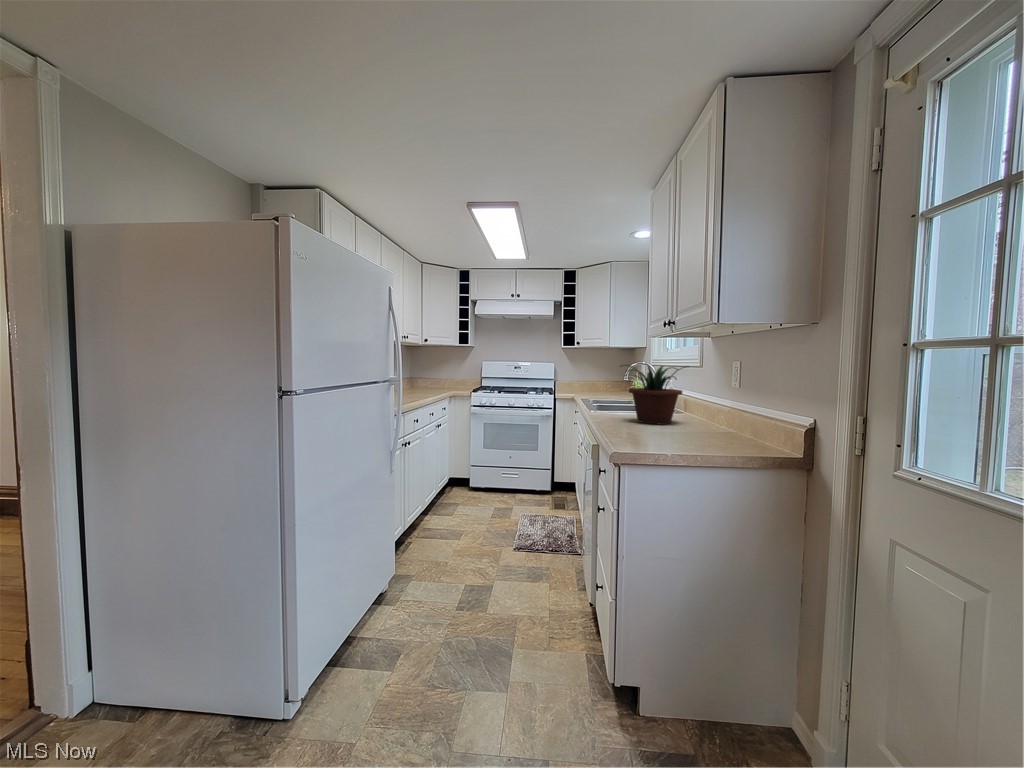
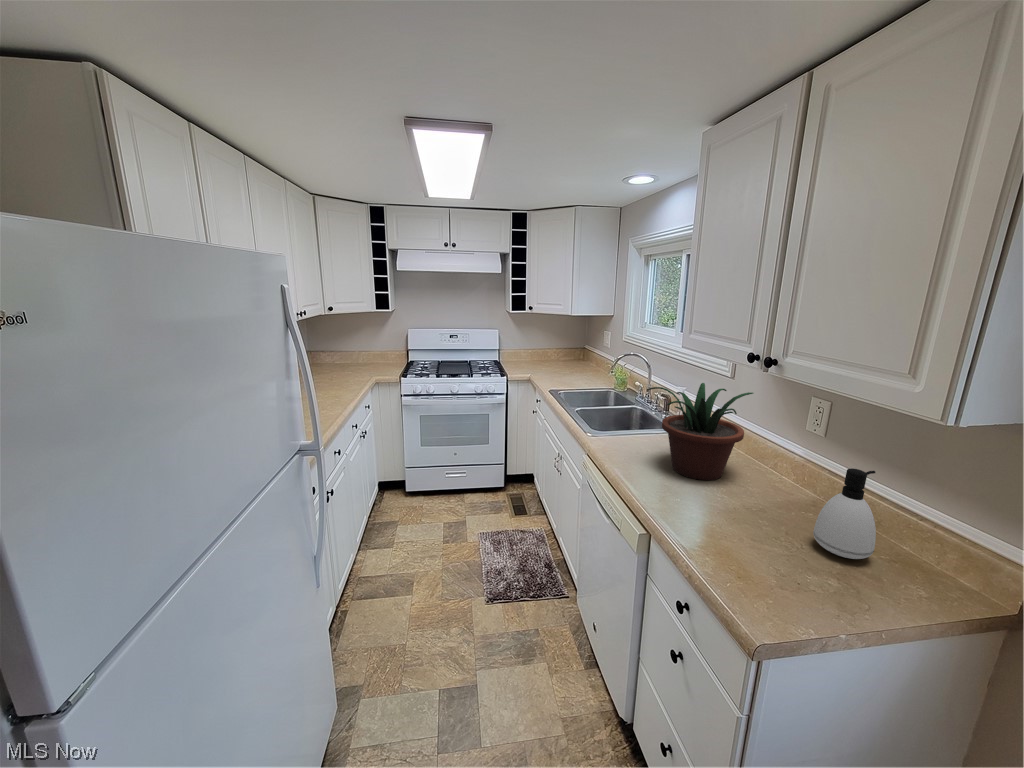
soap dispenser: none [691,385,723,440] -> present [813,468,876,559]

